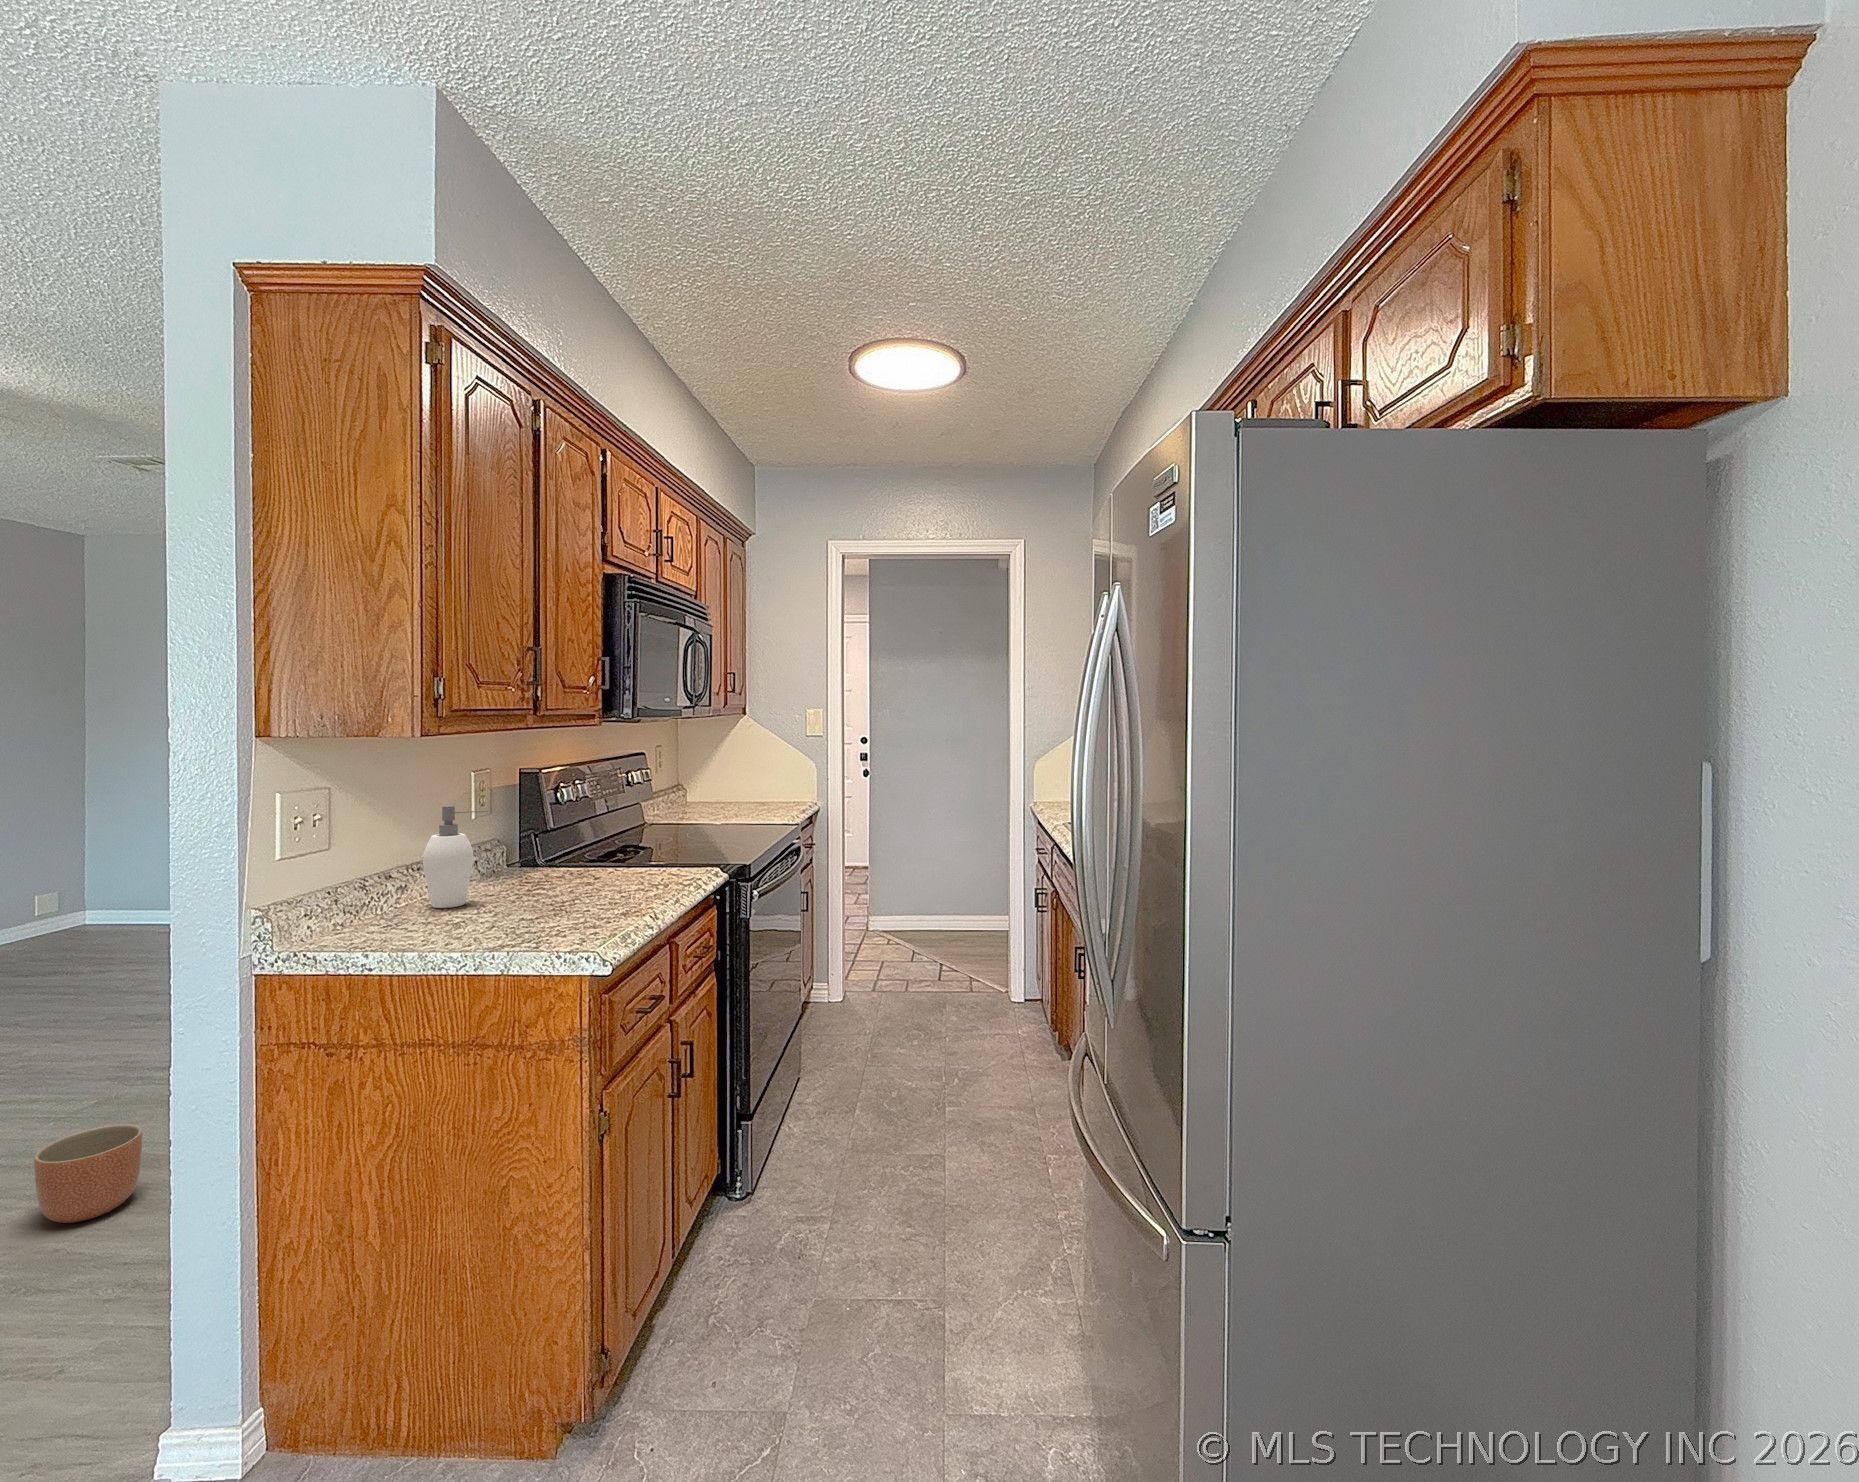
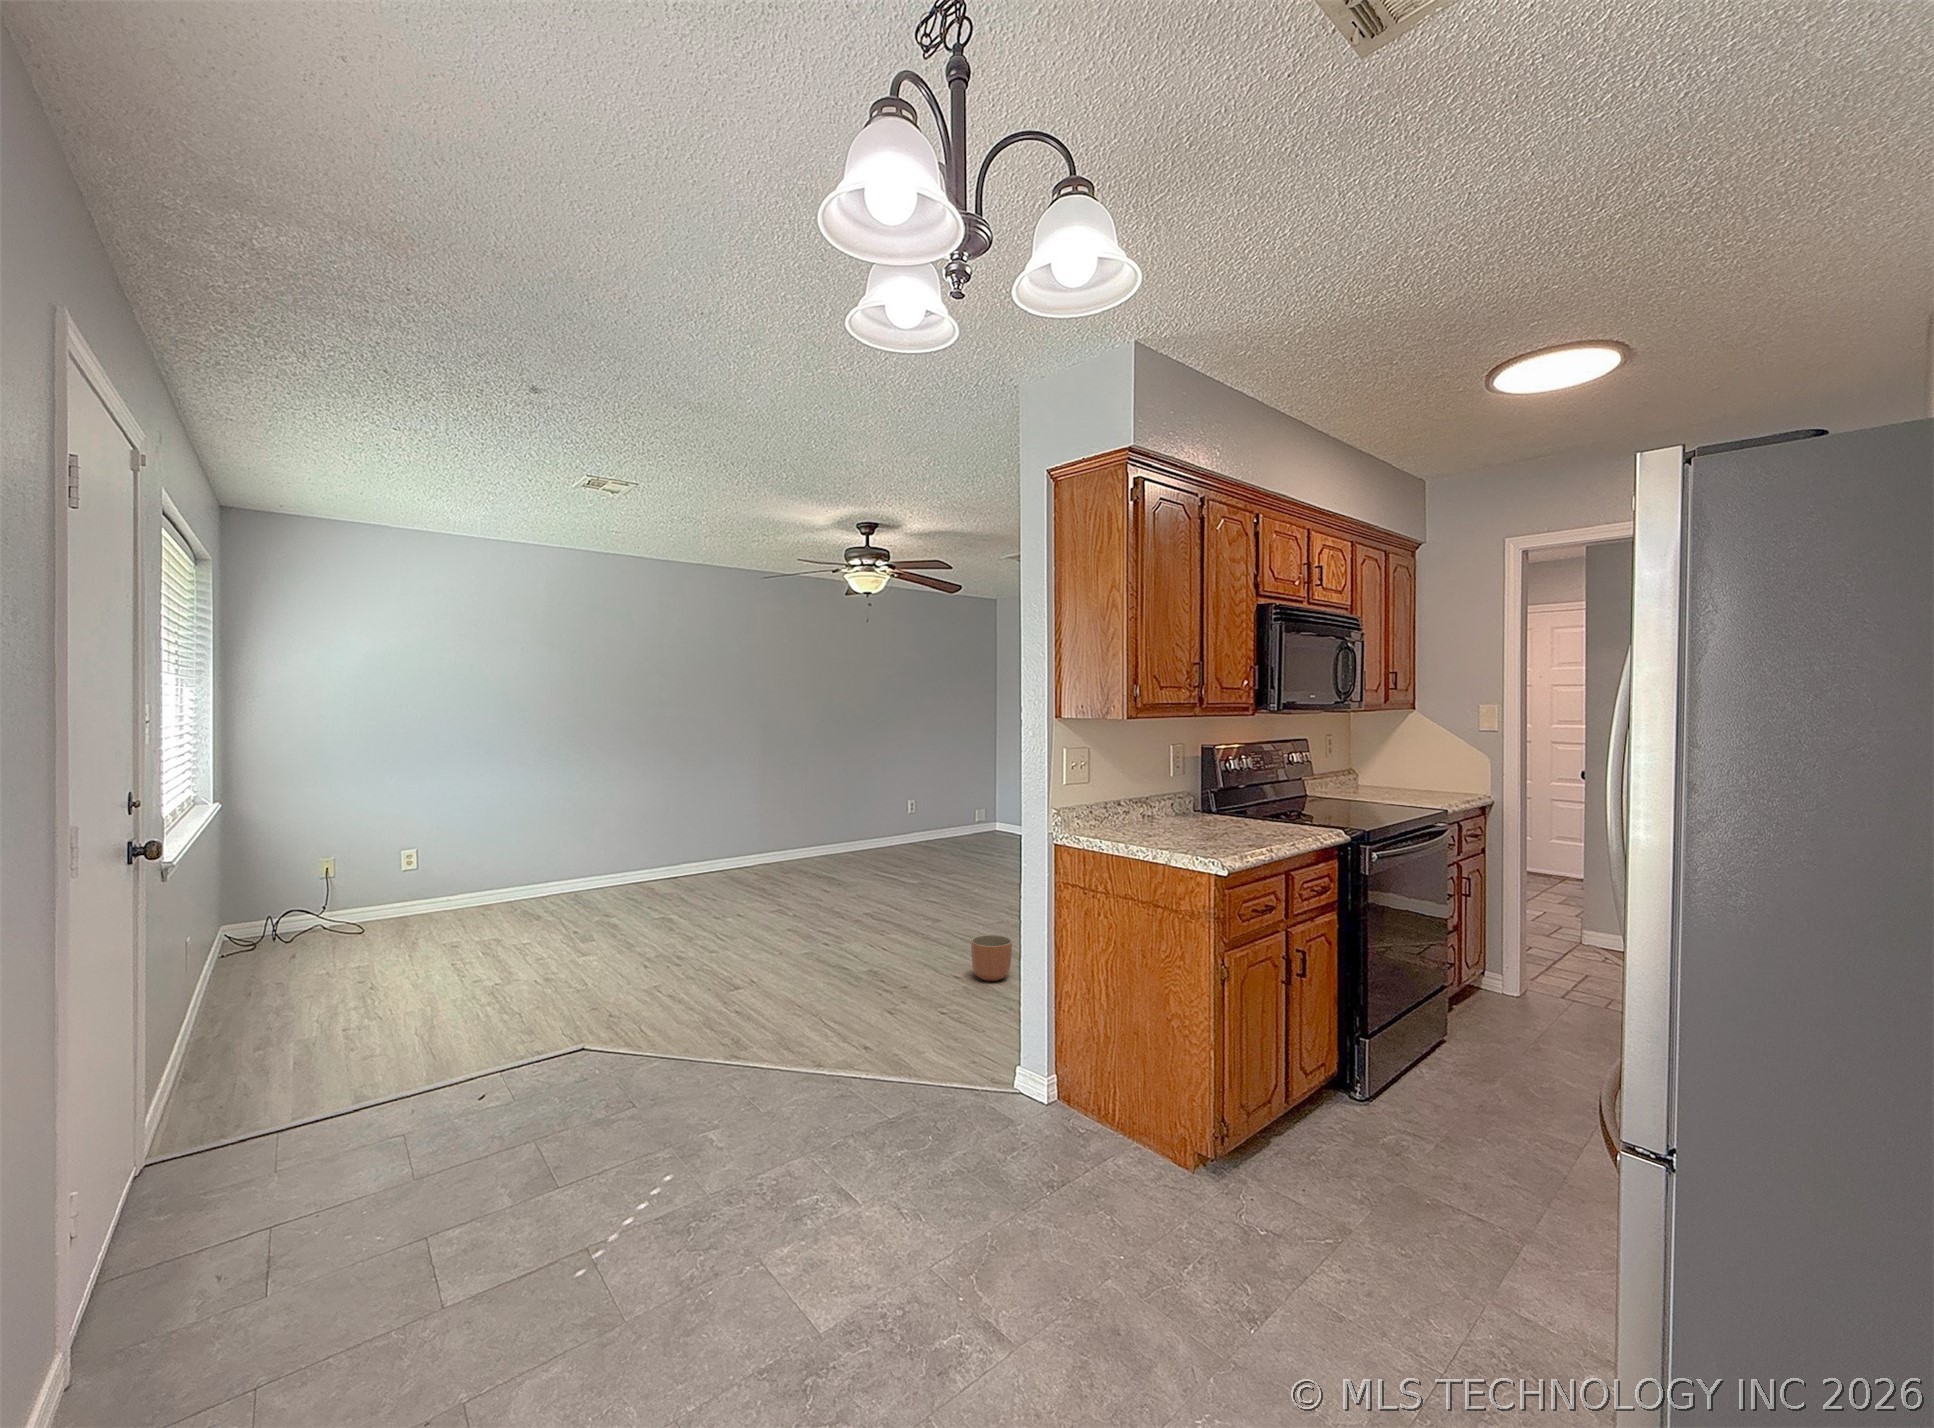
soap dispenser: present [423,806,489,908] -> none [1135,764,1173,827]

